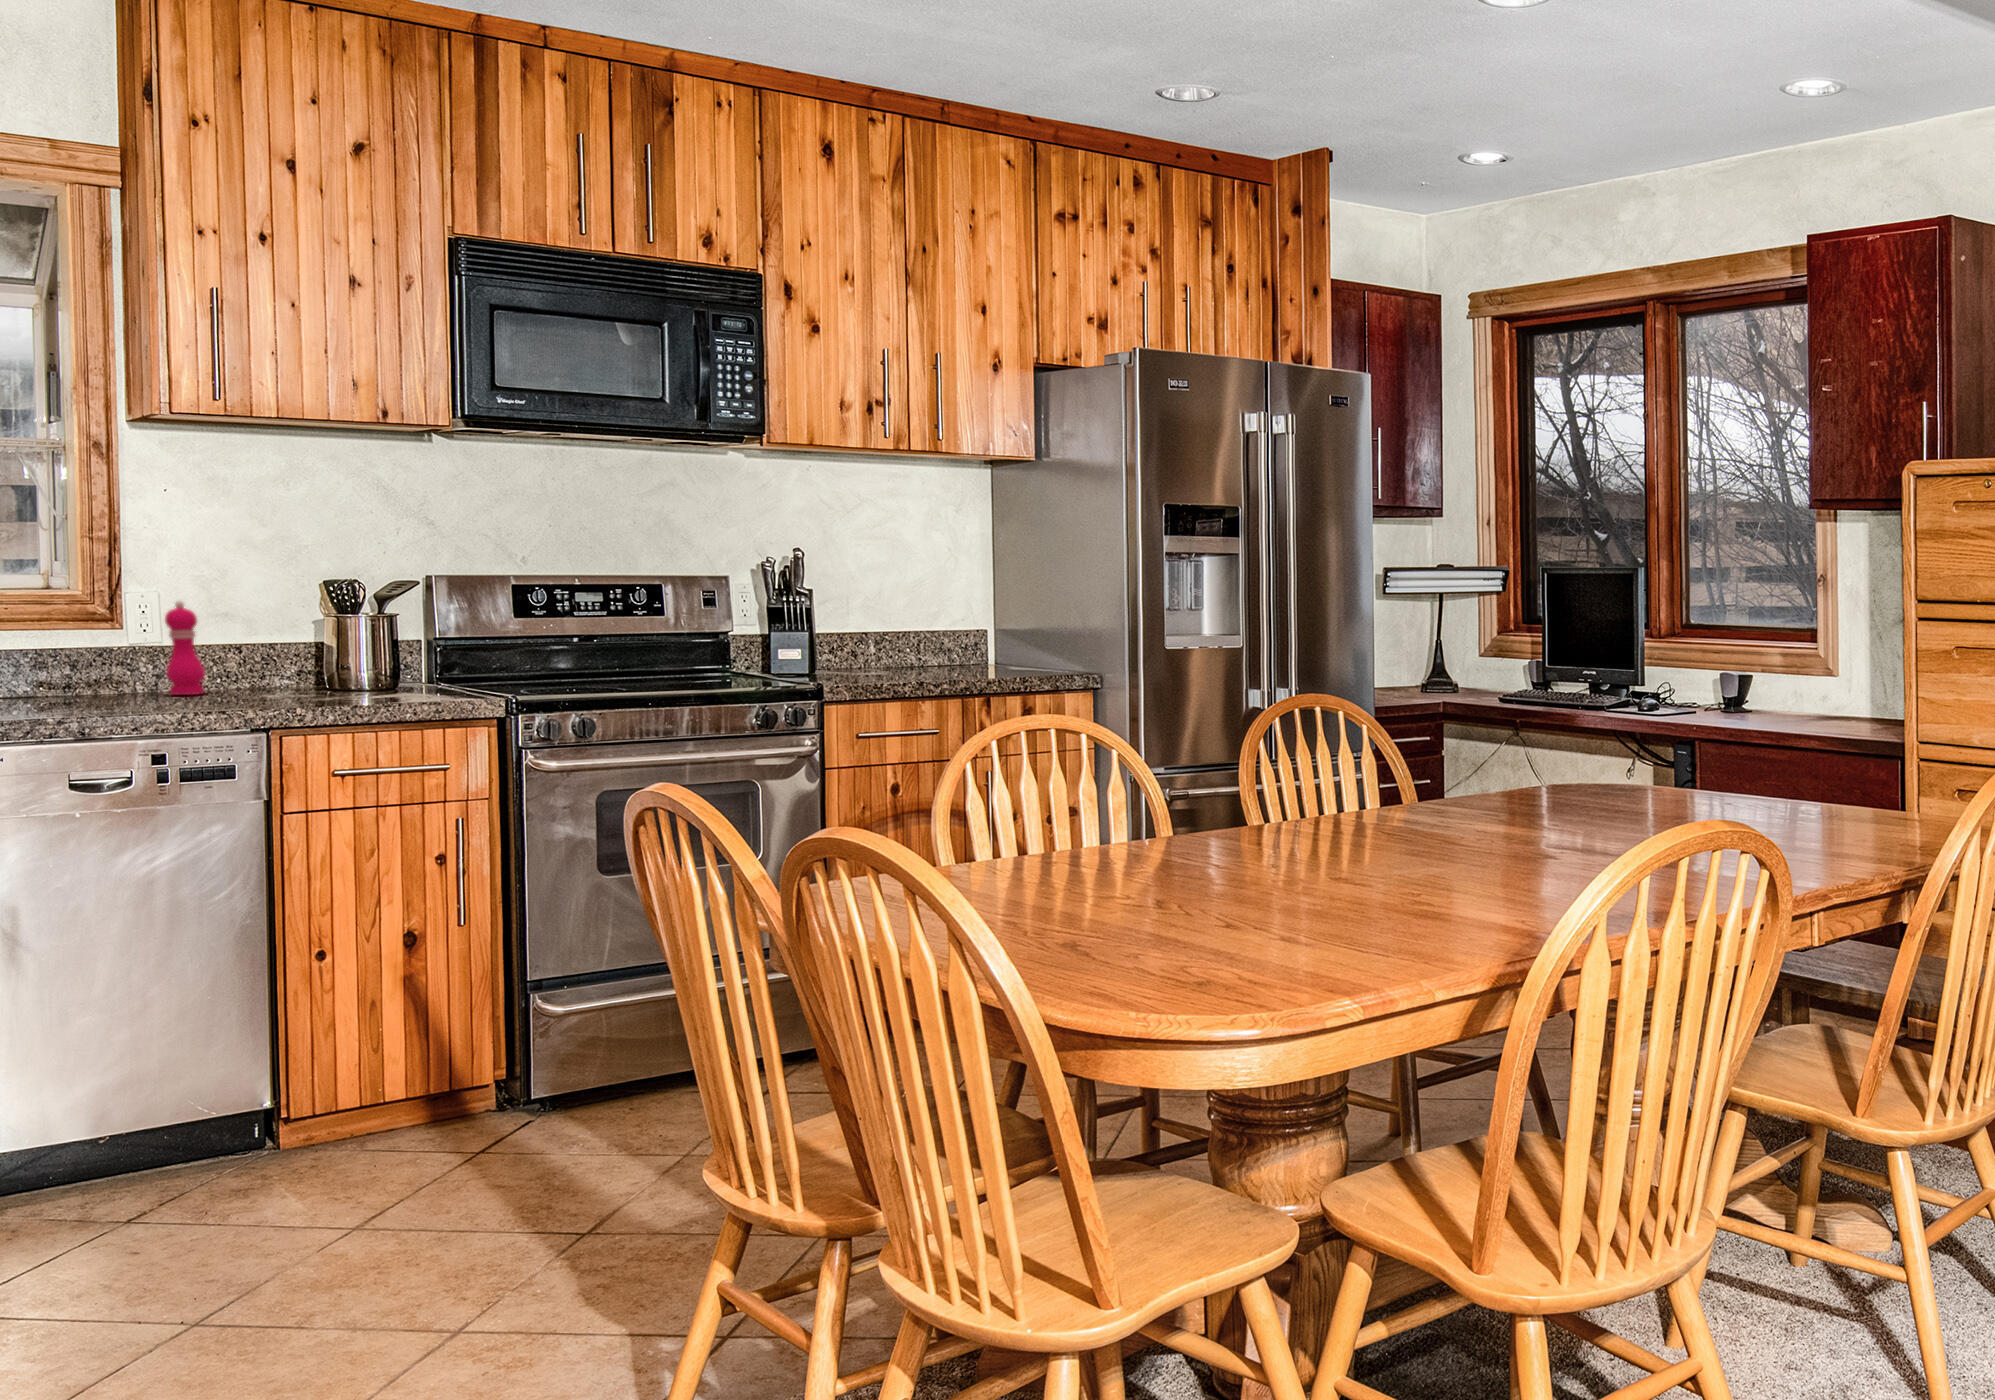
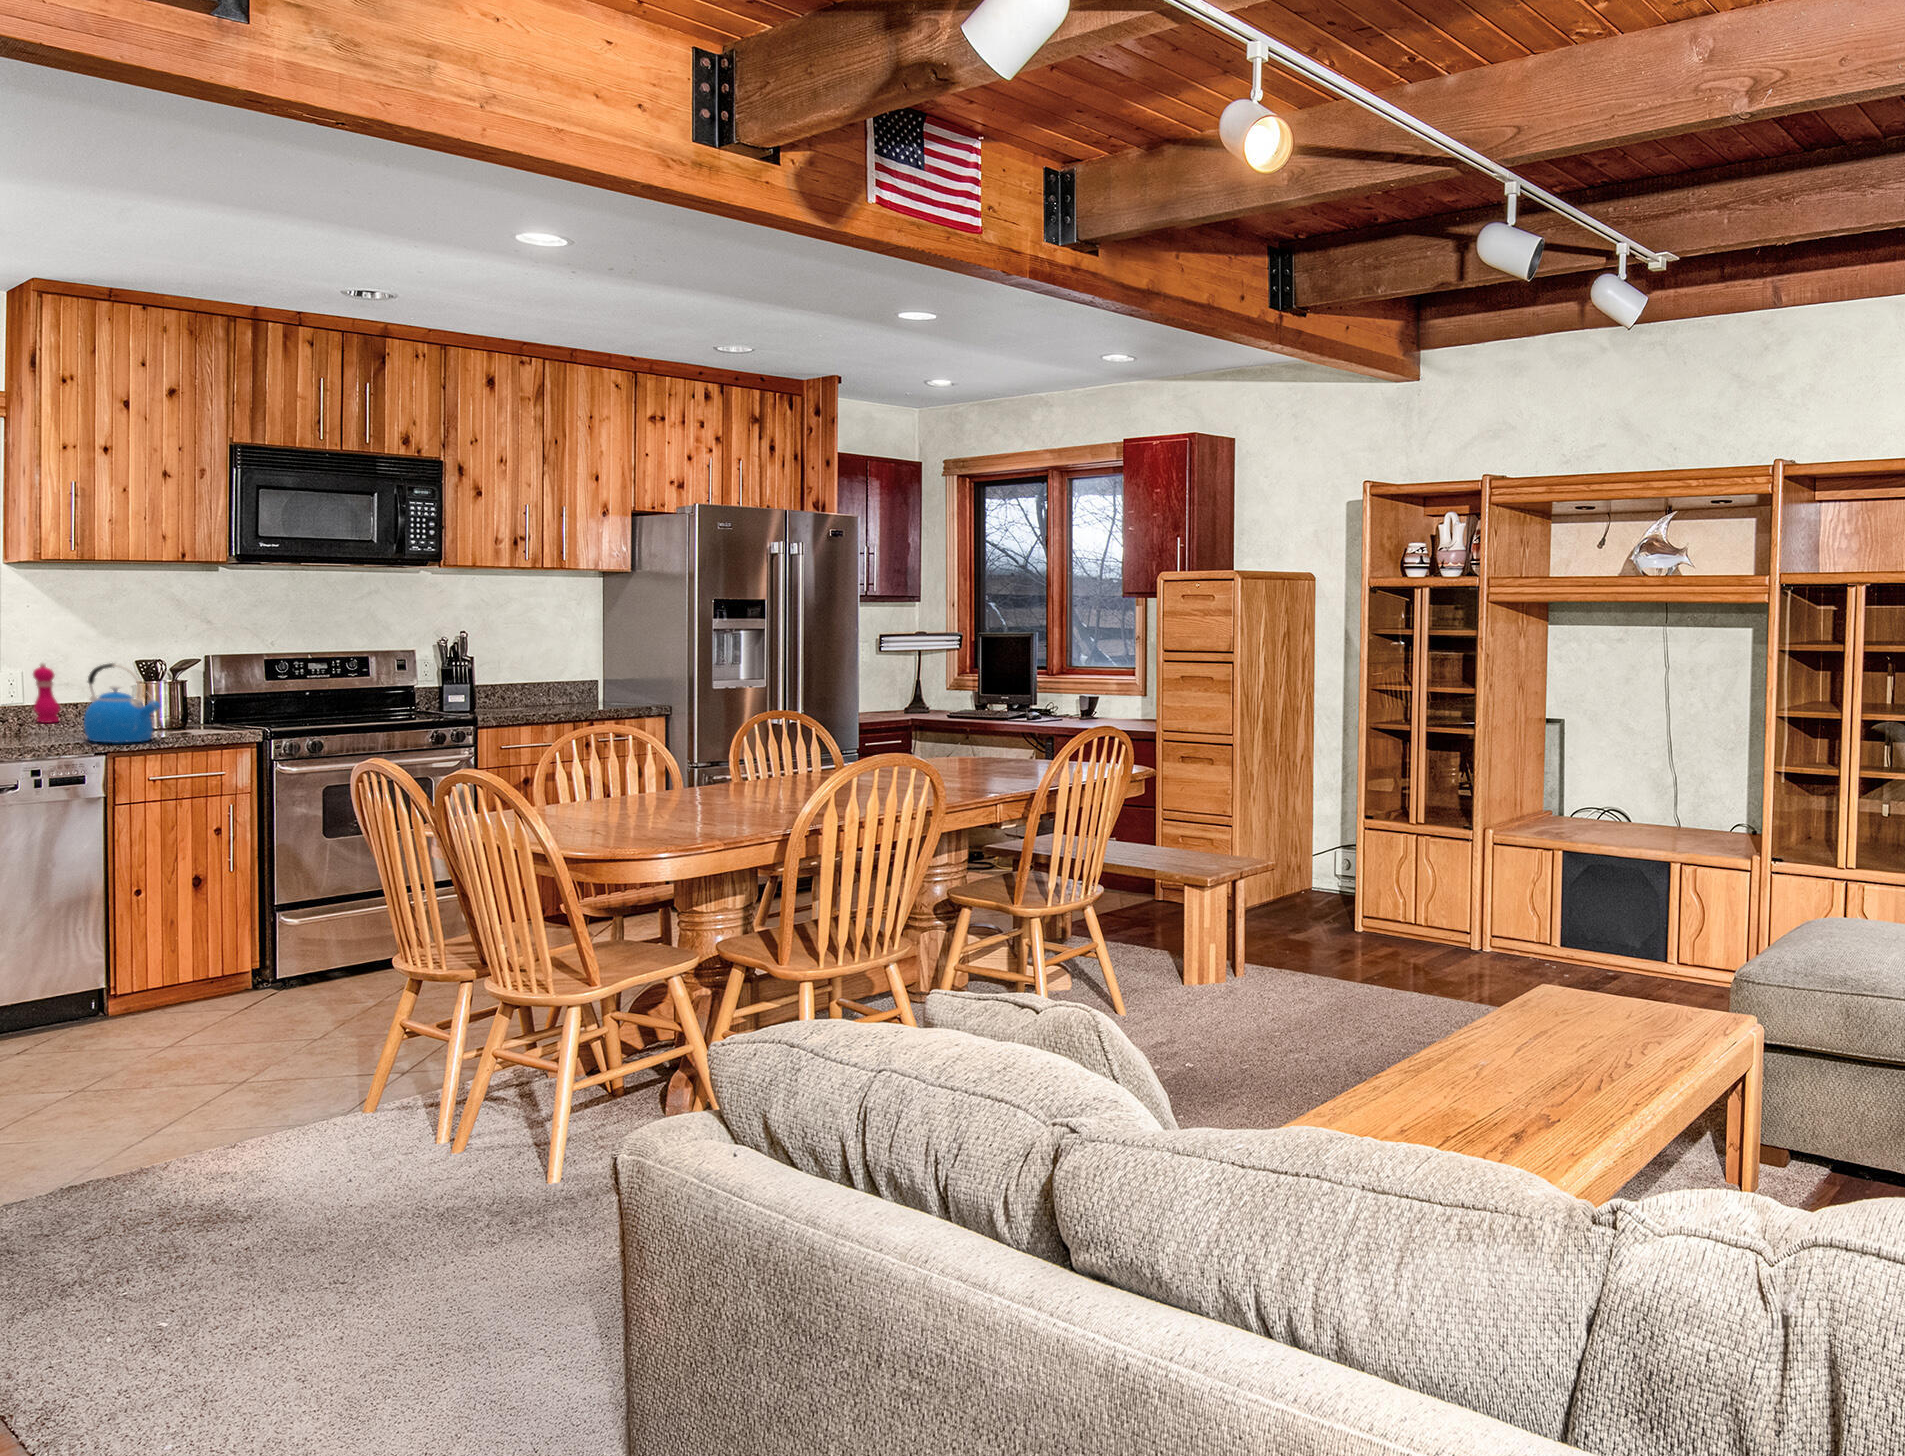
kettle: none [234,588,350,714] -> present [84,663,161,743]

